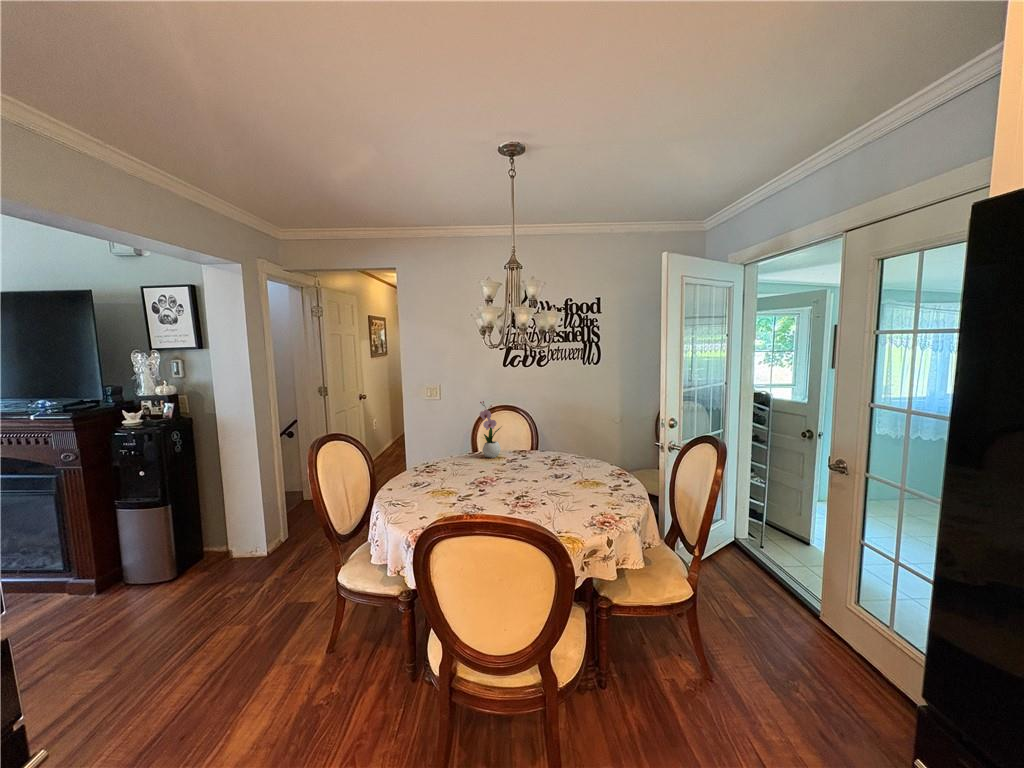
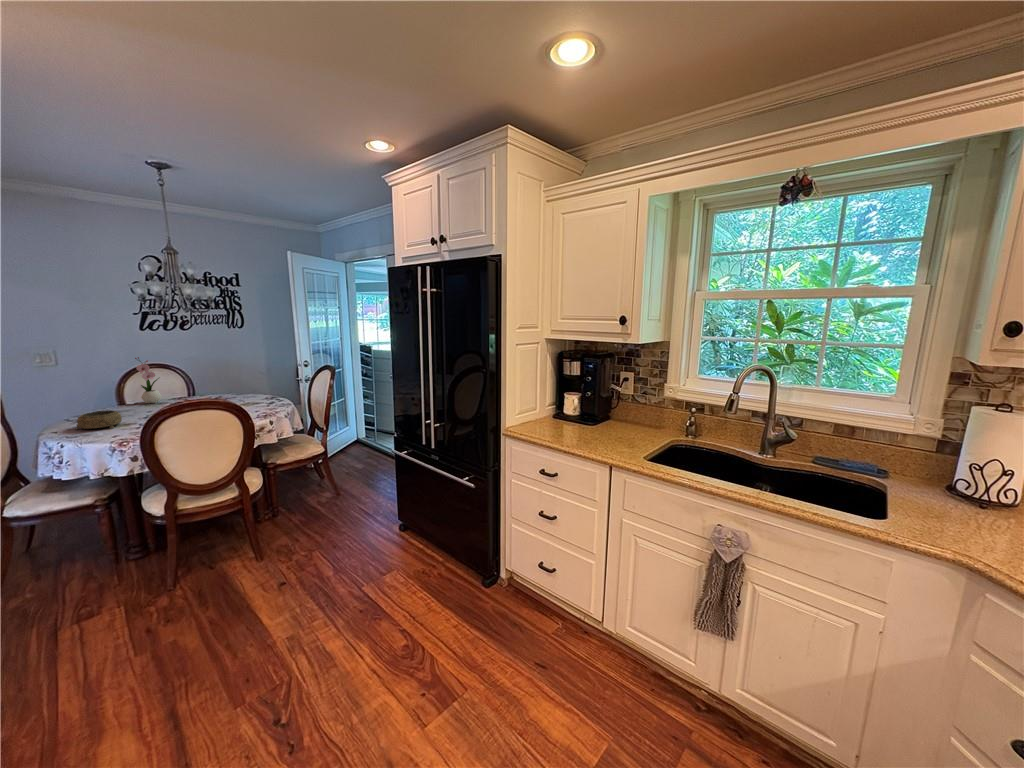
decorative bowl: none [402,470,443,498] -> present [76,410,122,430]

